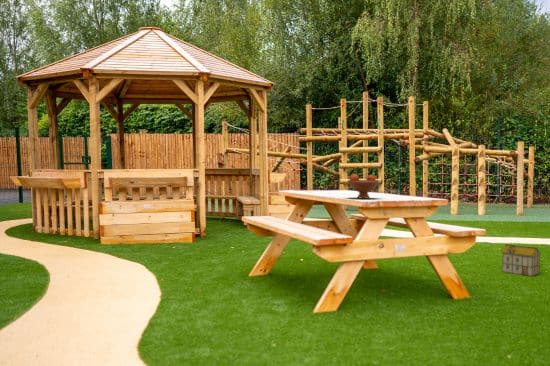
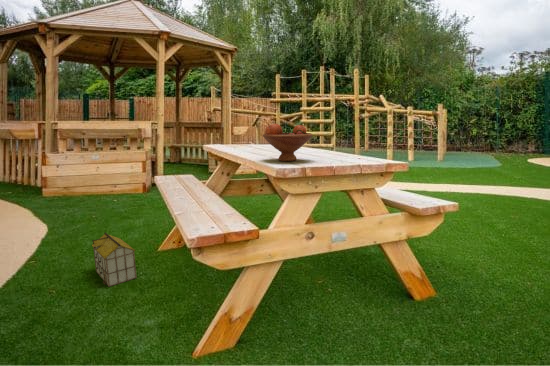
toy house: present [502,244,541,276] -> present [92,233,137,287]

